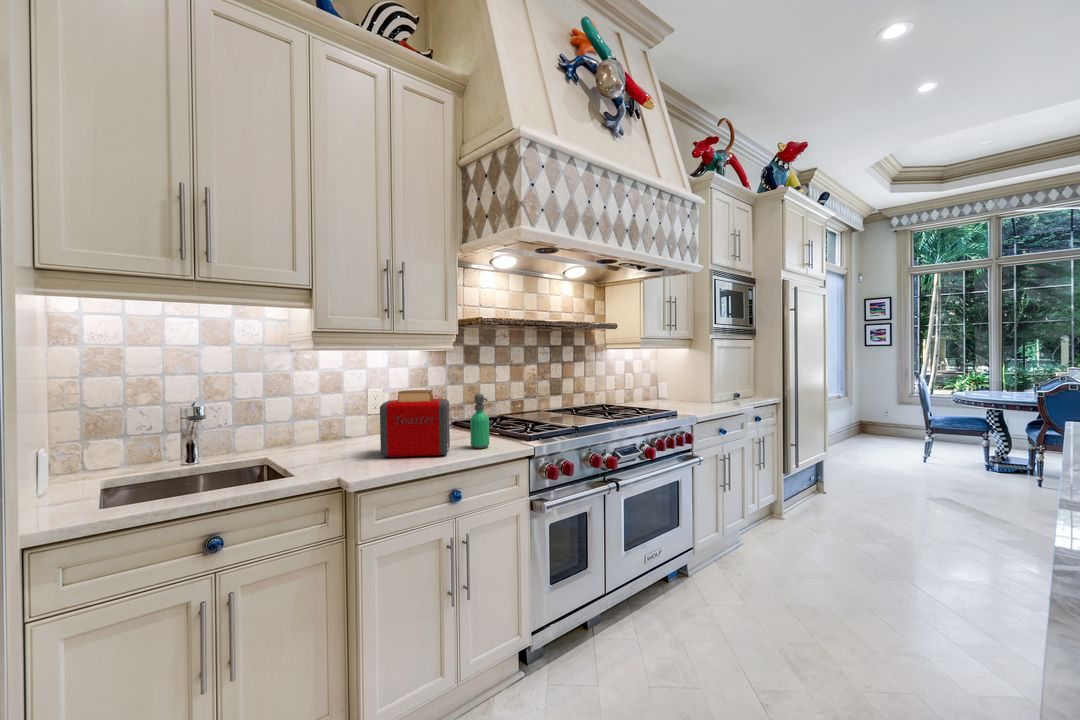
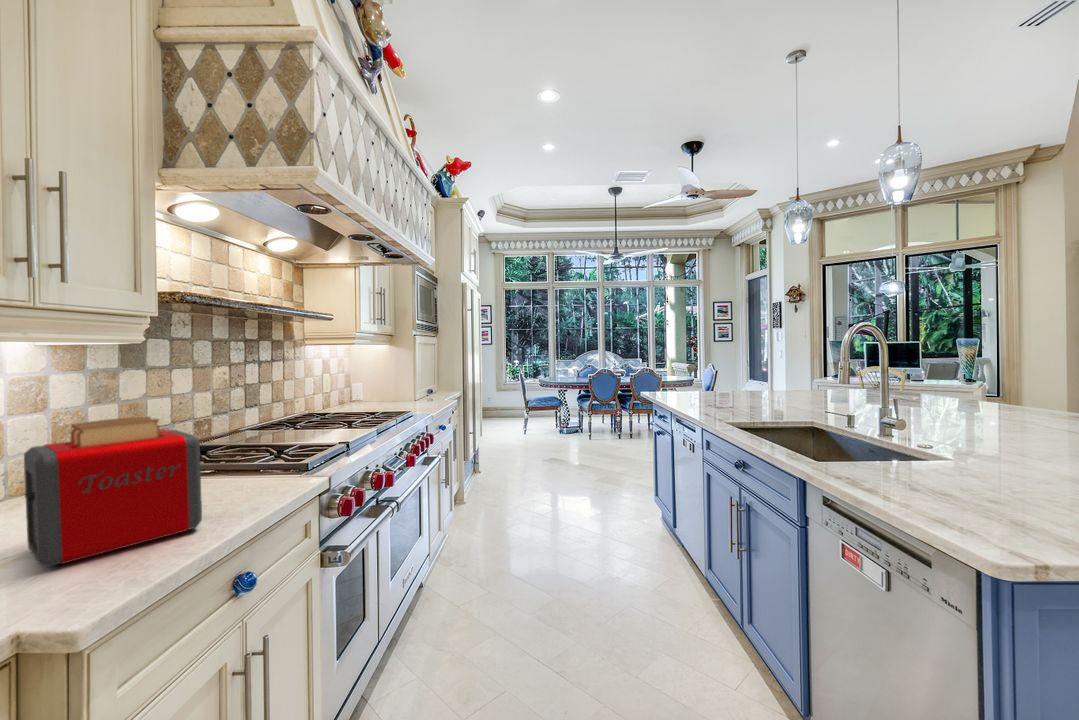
soap dispenser: present [470,393,489,448] -> none [217,414,257,504]

